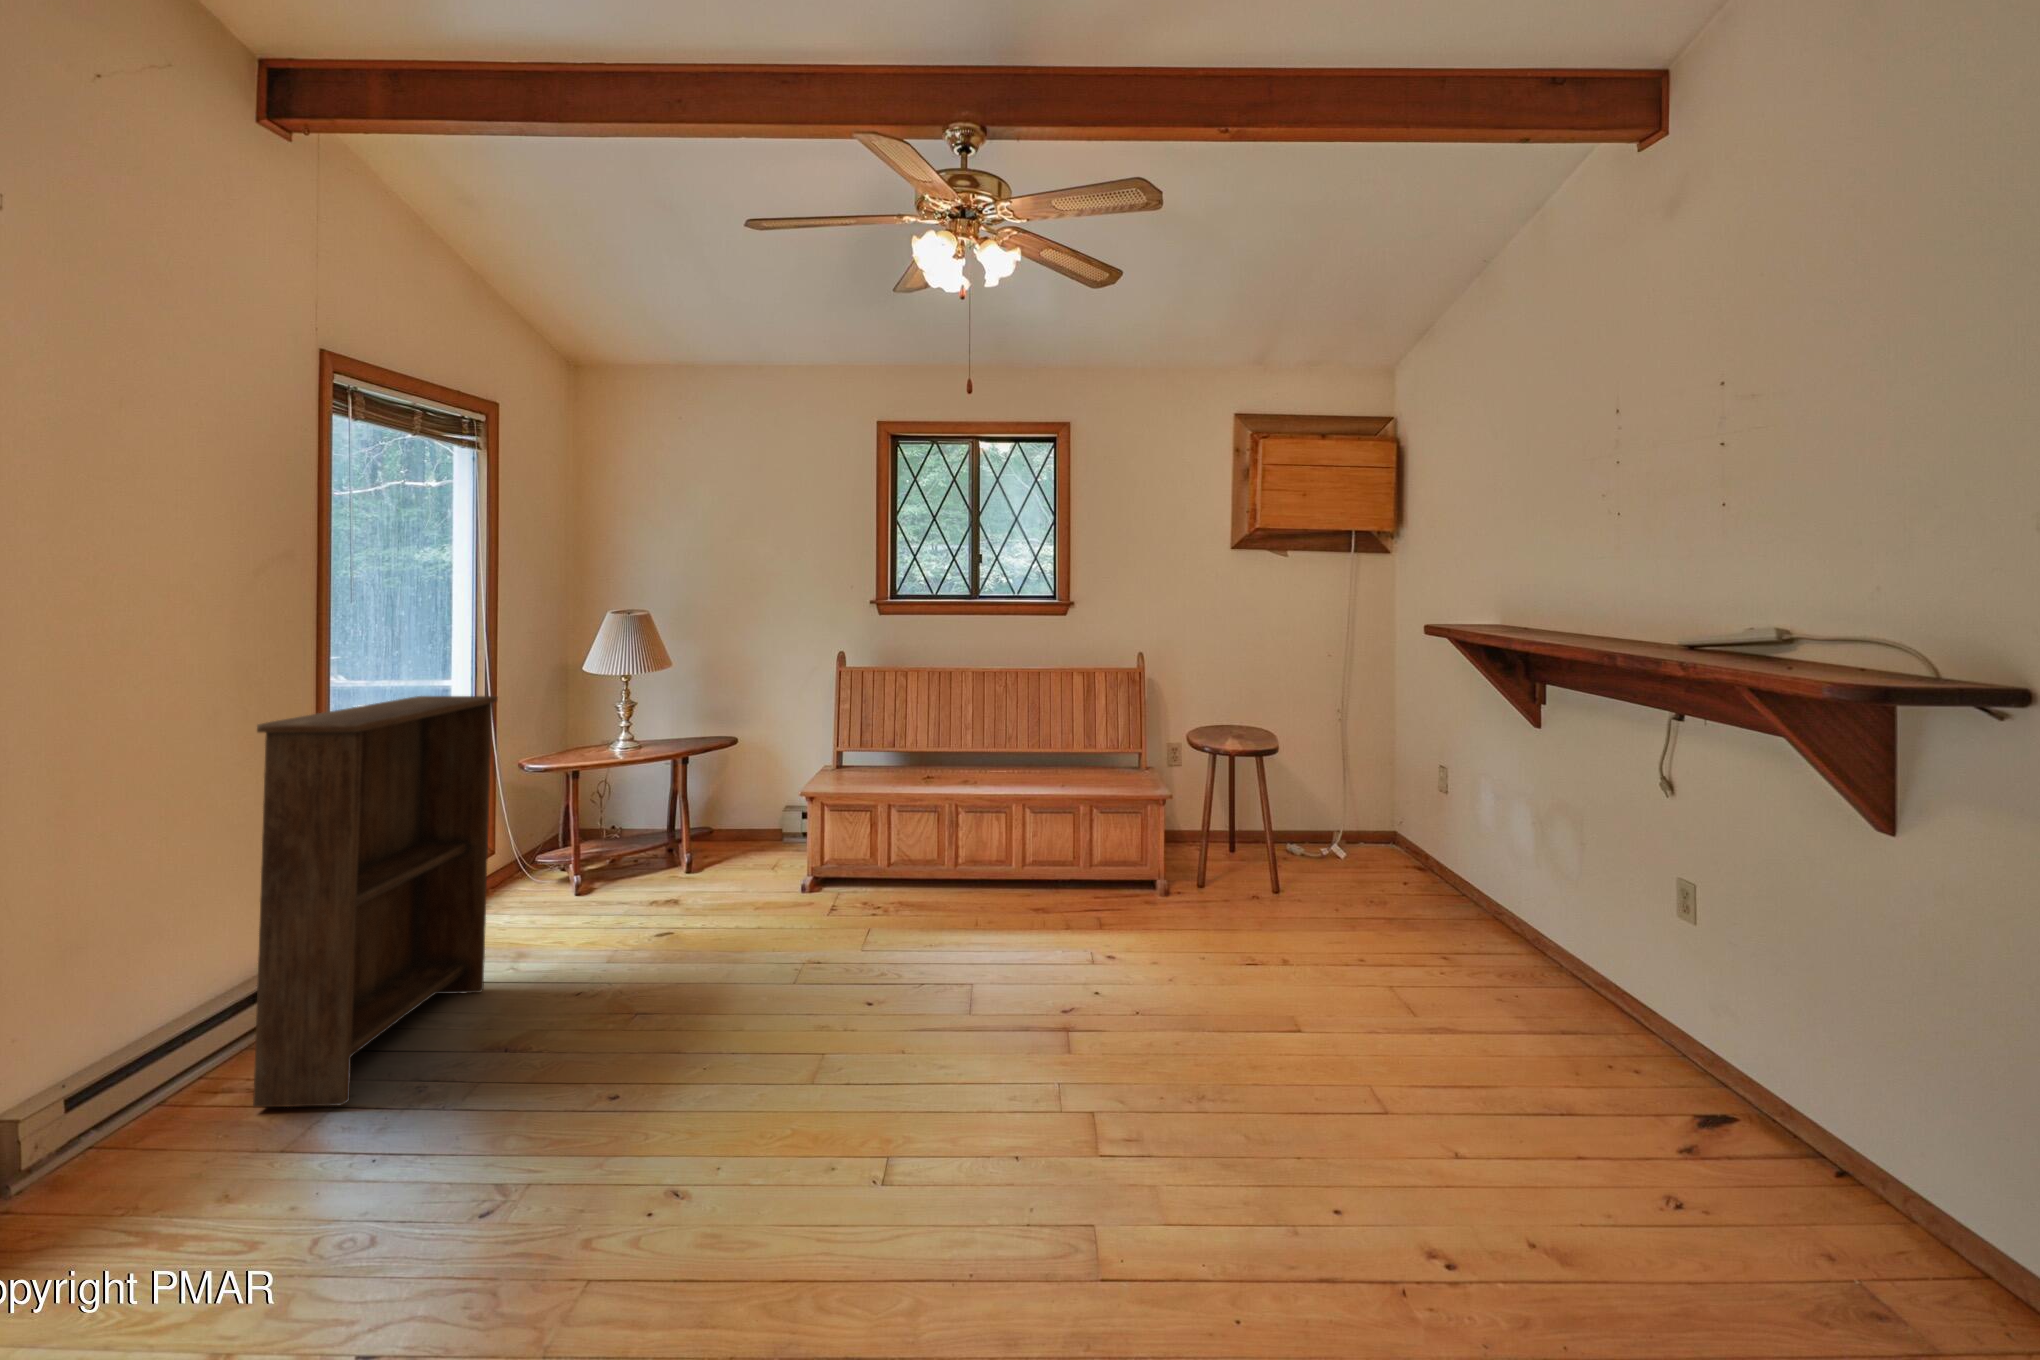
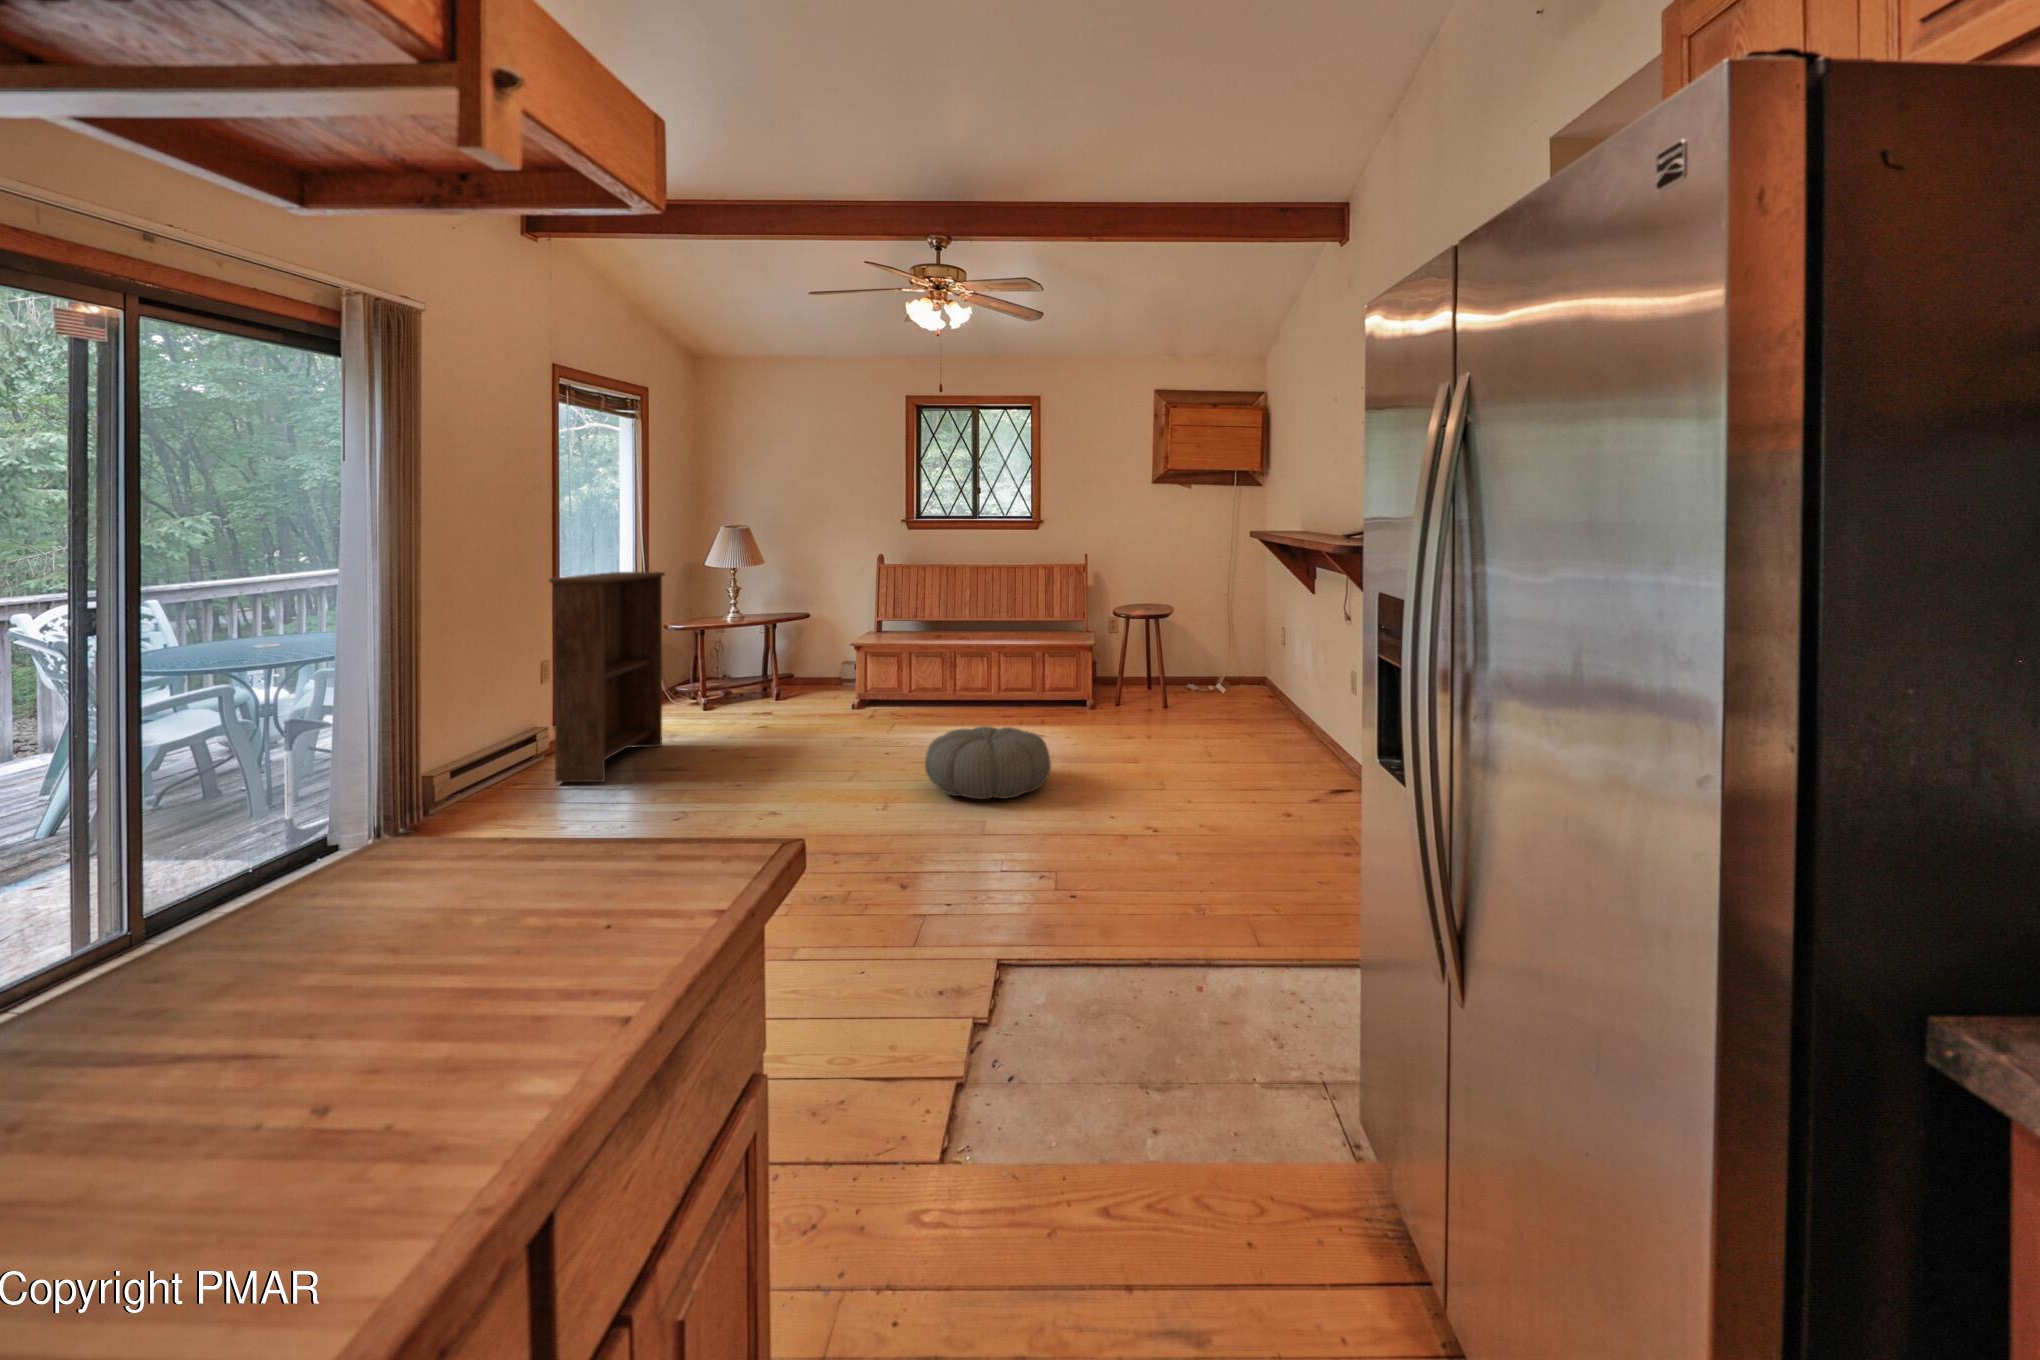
pouf: none [947,985,1184,1165] -> present [925,726,1051,799]

